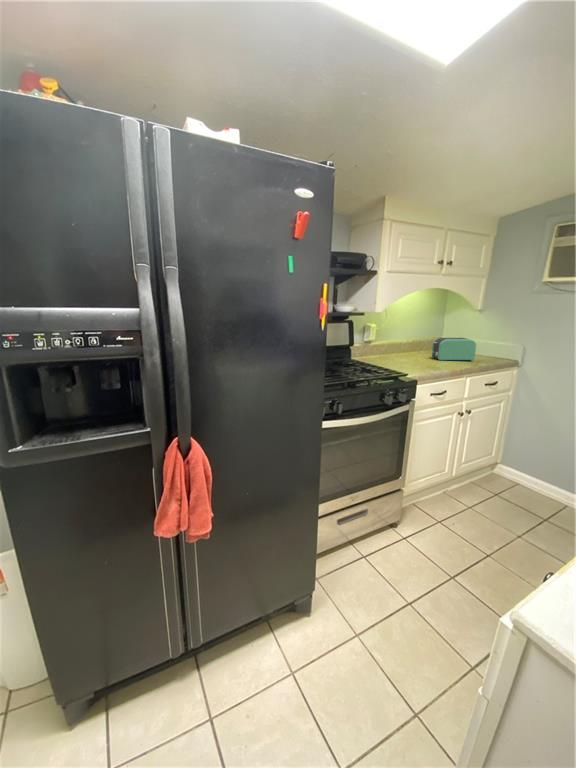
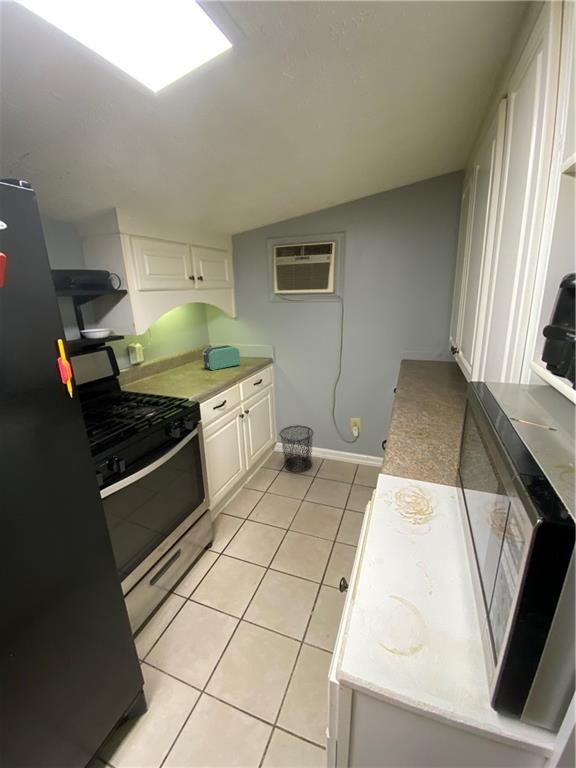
waste bin: none [503,446,558,505] -> present [280,425,313,472]

